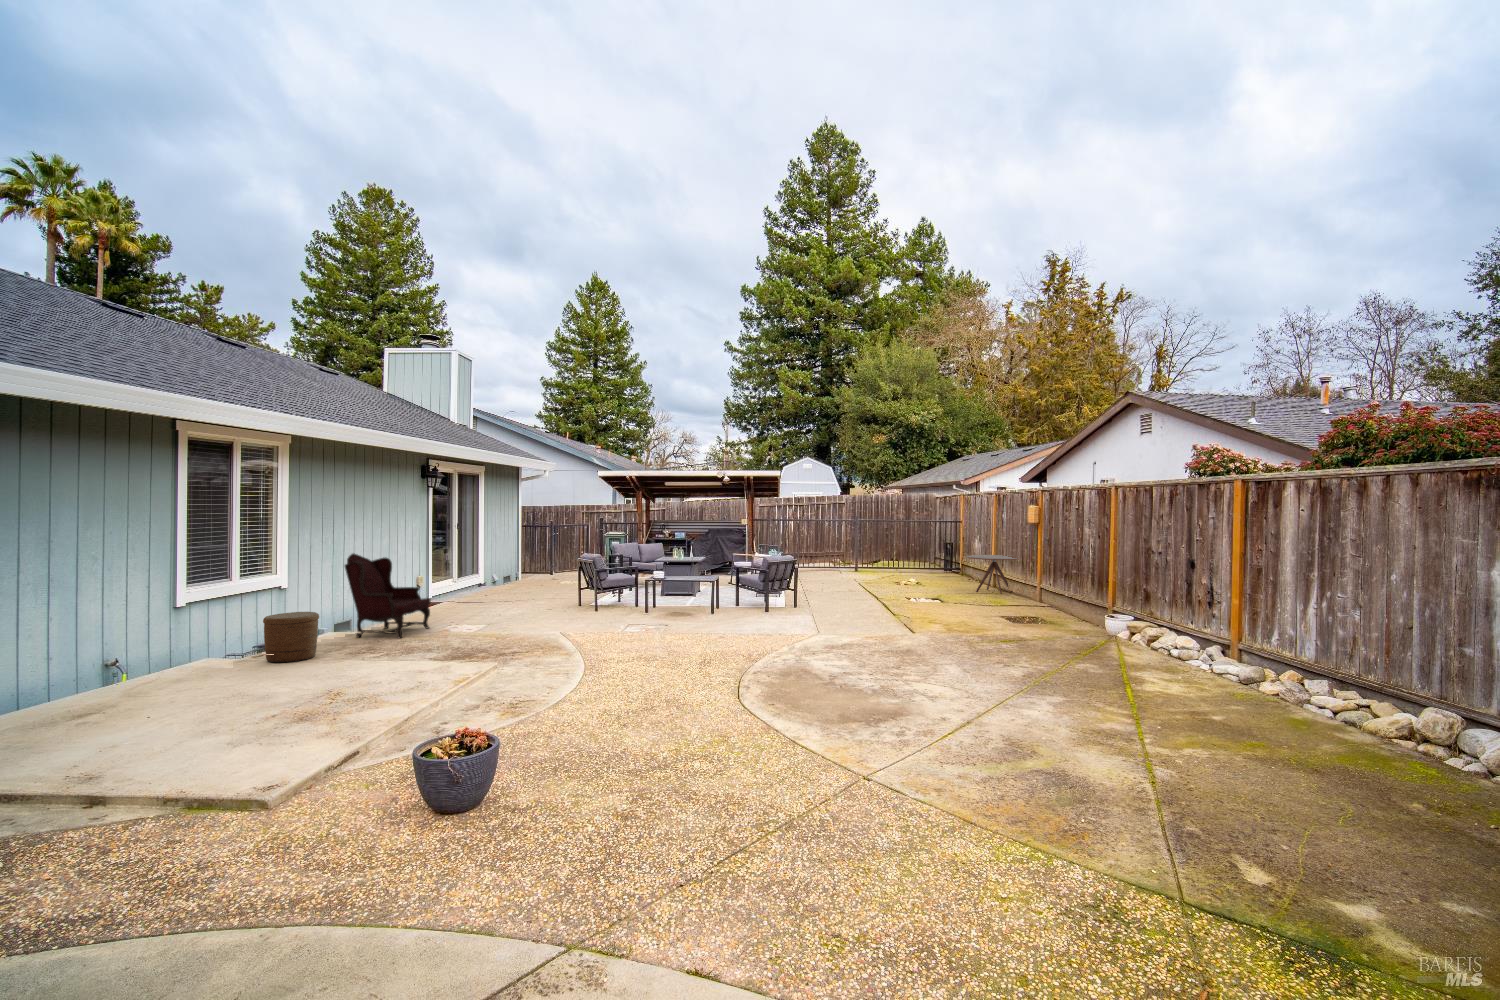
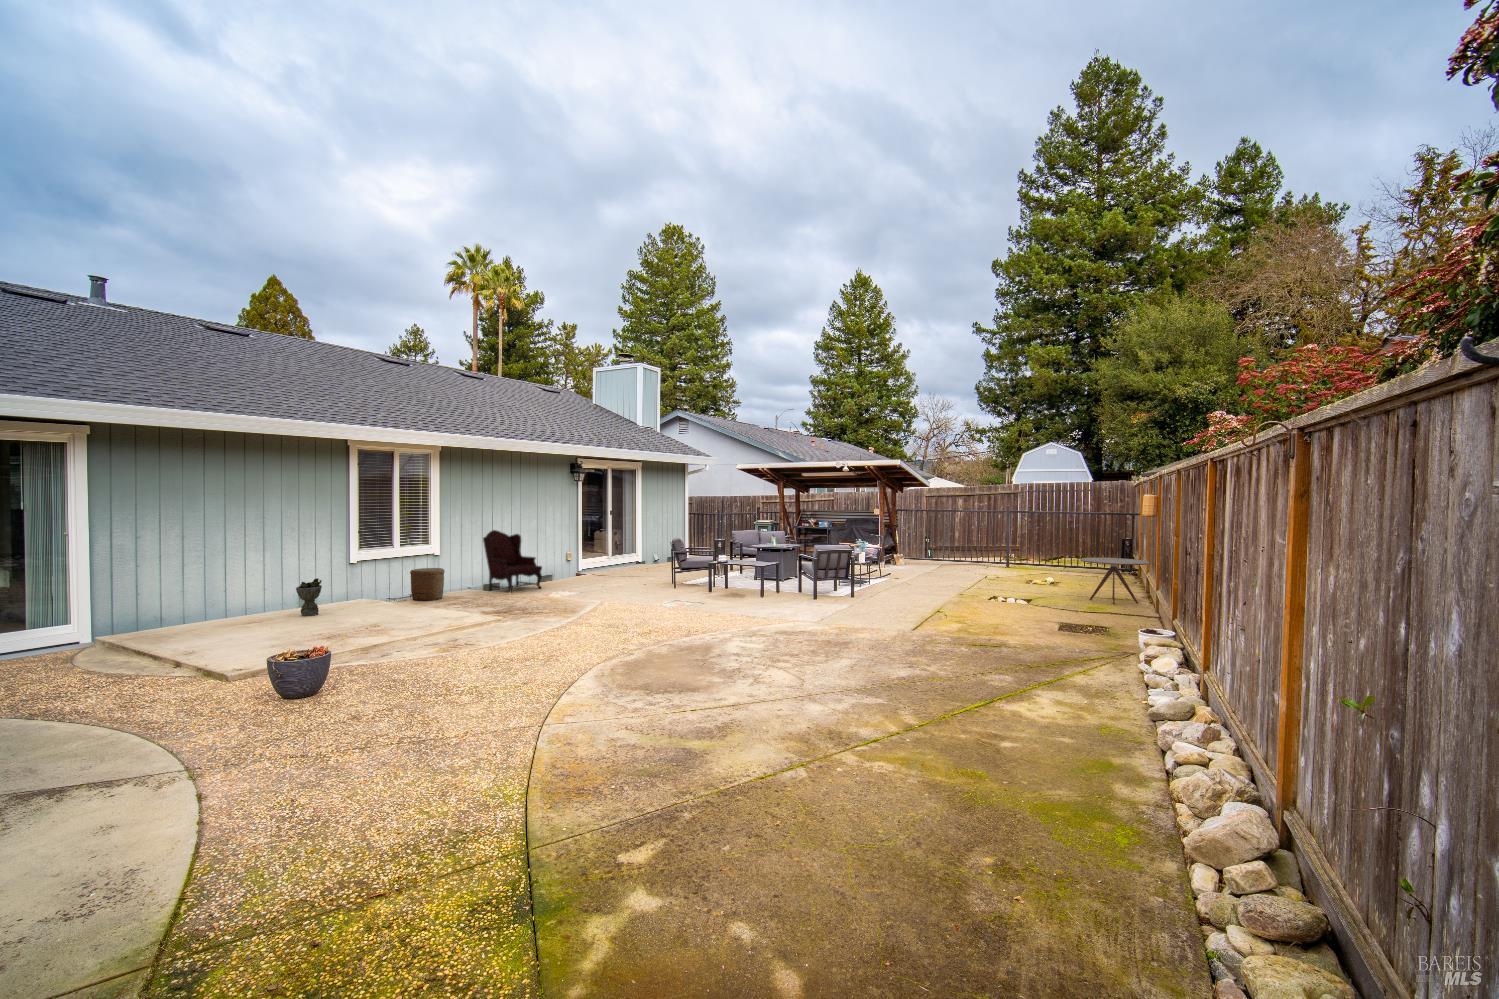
planter: none [109,644,159,710] -> present [296,578,322,616]

